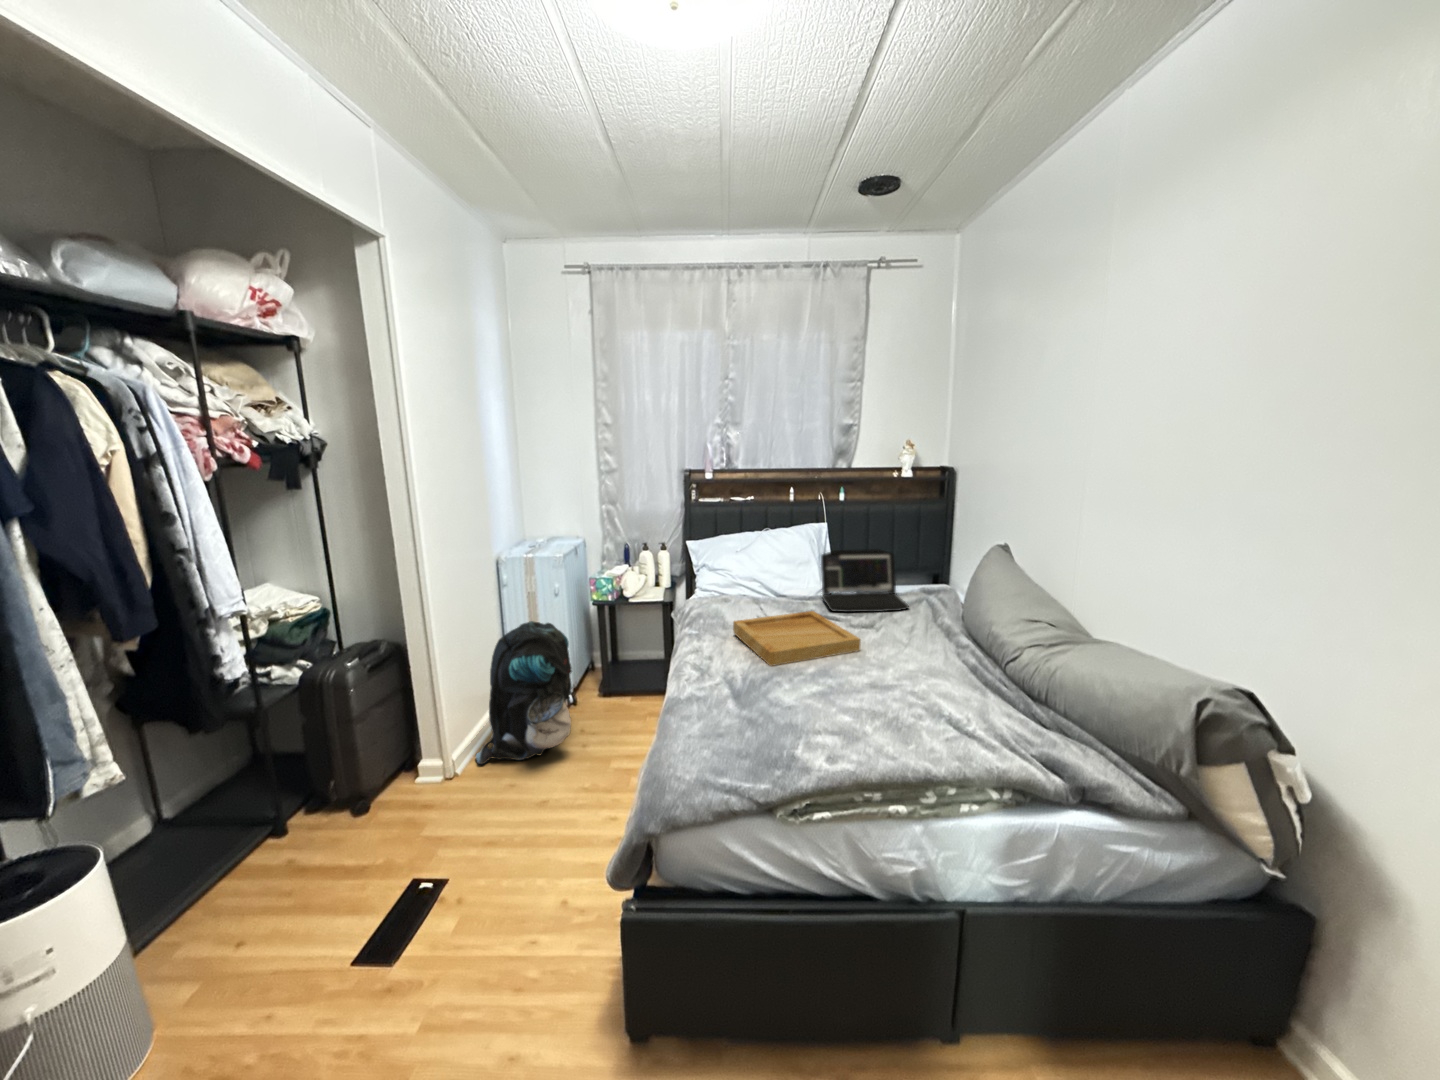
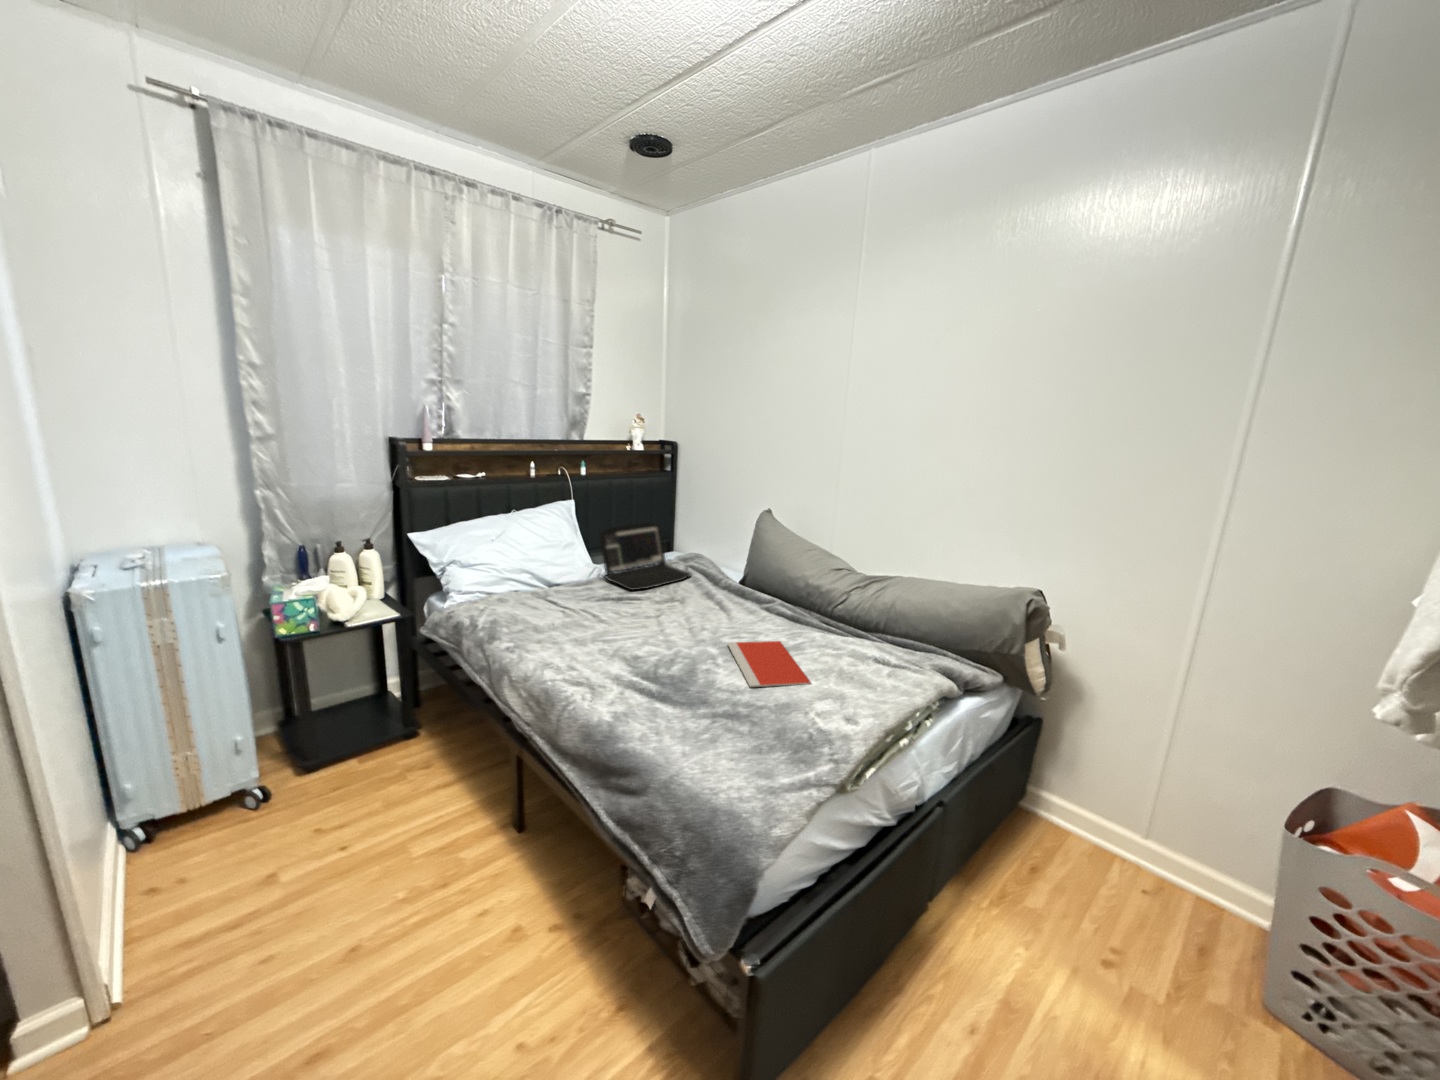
tray: present [733,611,861,666] -> none [575,593,714,659]
backpack: present [476,621,572,764] -> none [139,686,343,962]
notebook: none [802,667,897,722] -> present [728,641,811,687]

